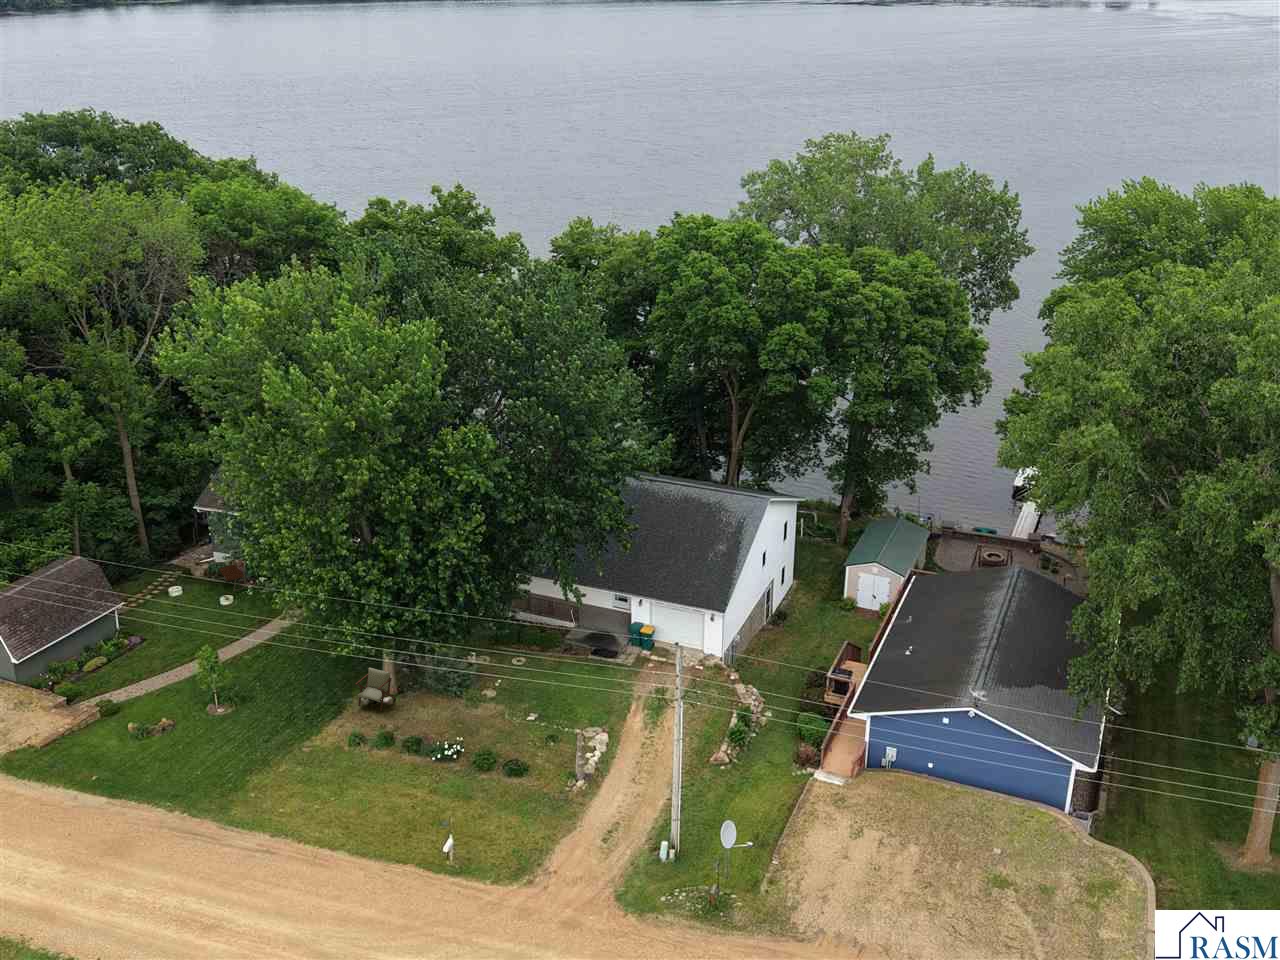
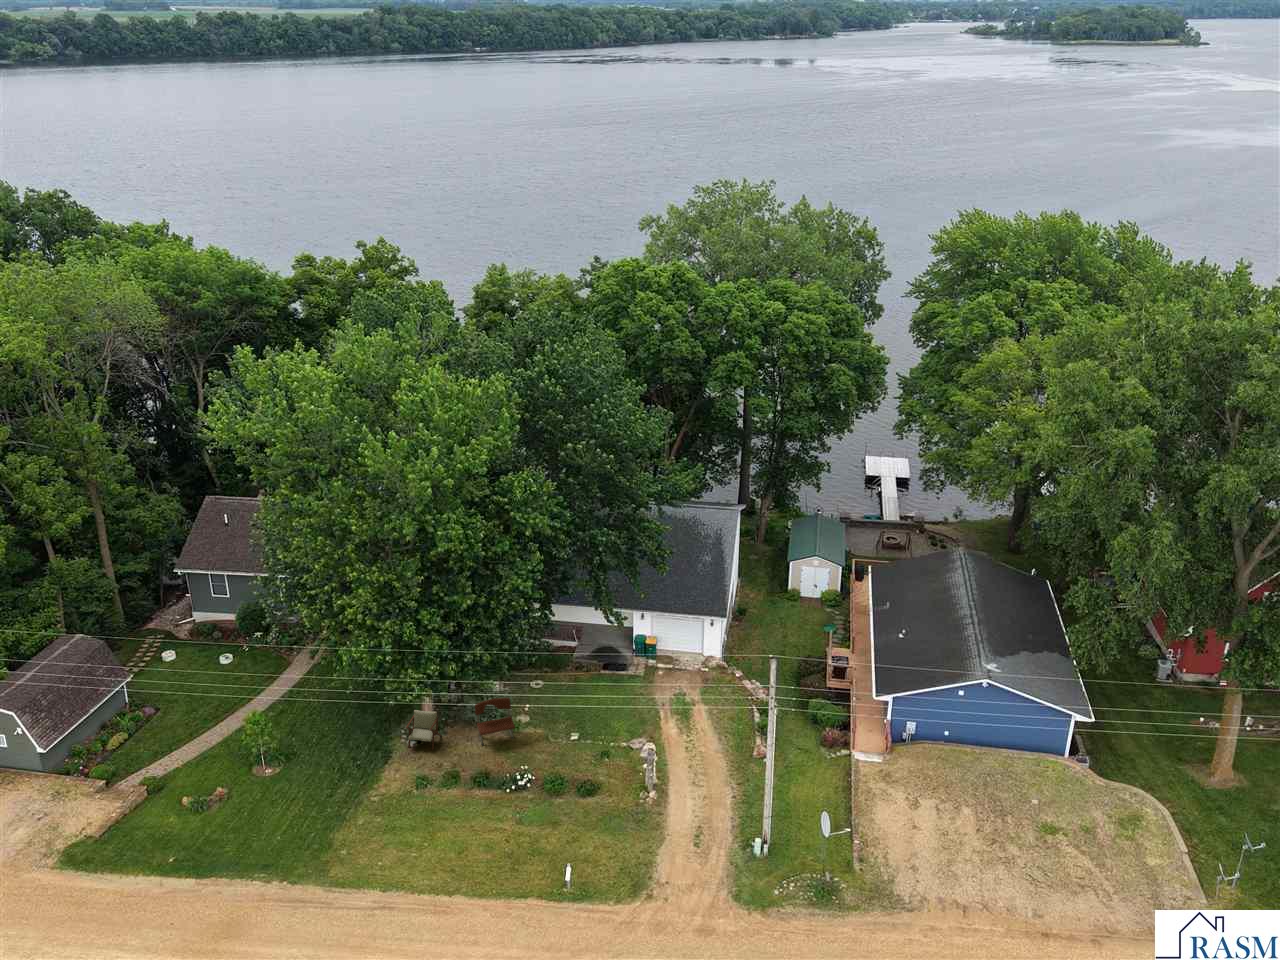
bench: present [219,559,246,591] -> present [475,698,515,745]

